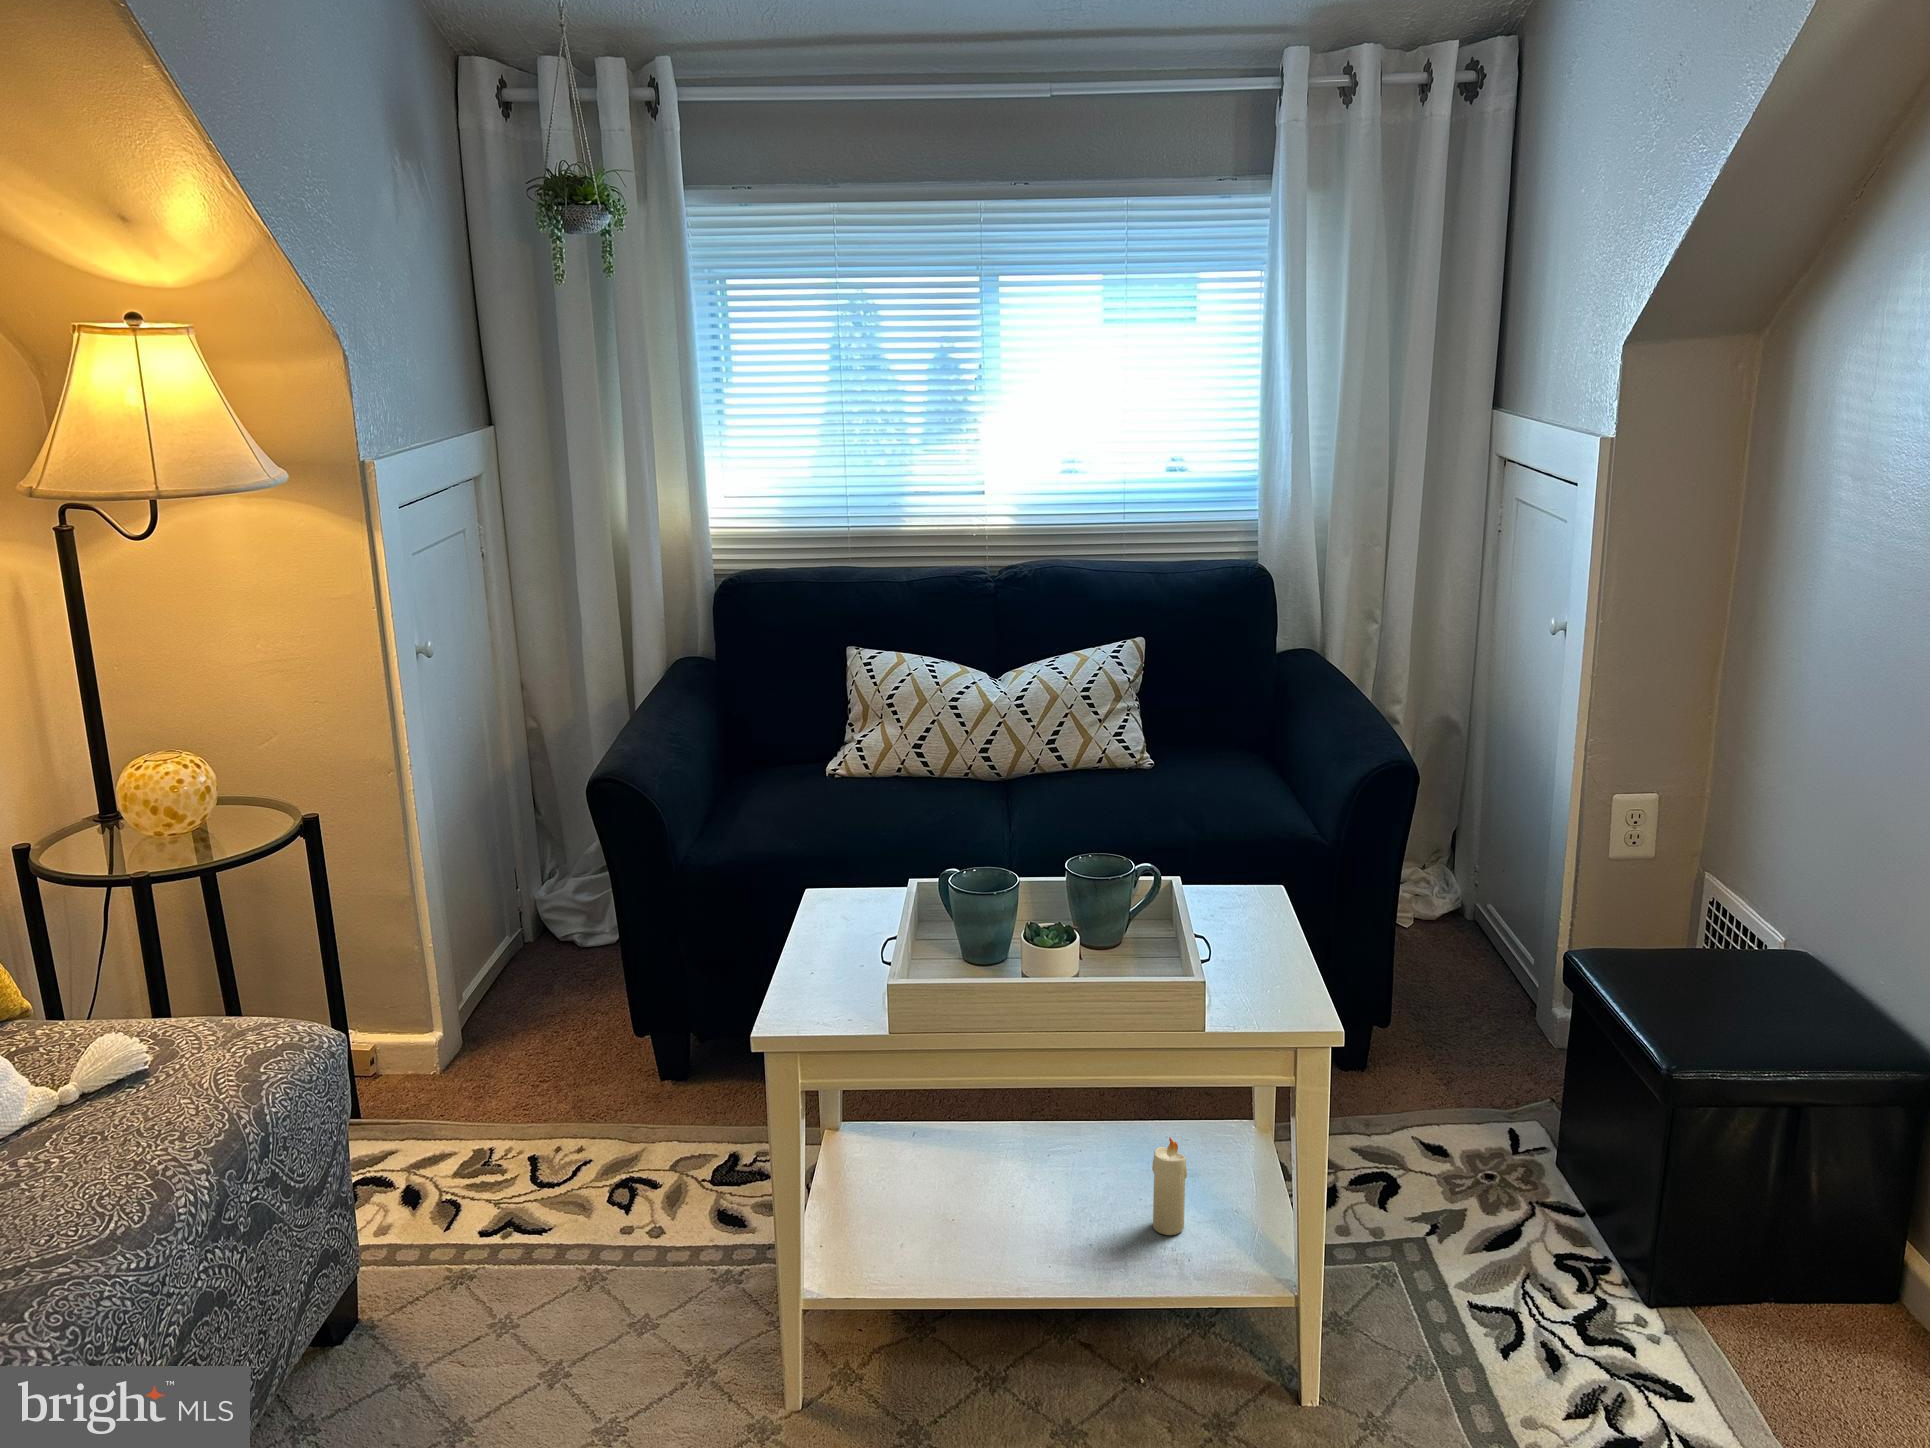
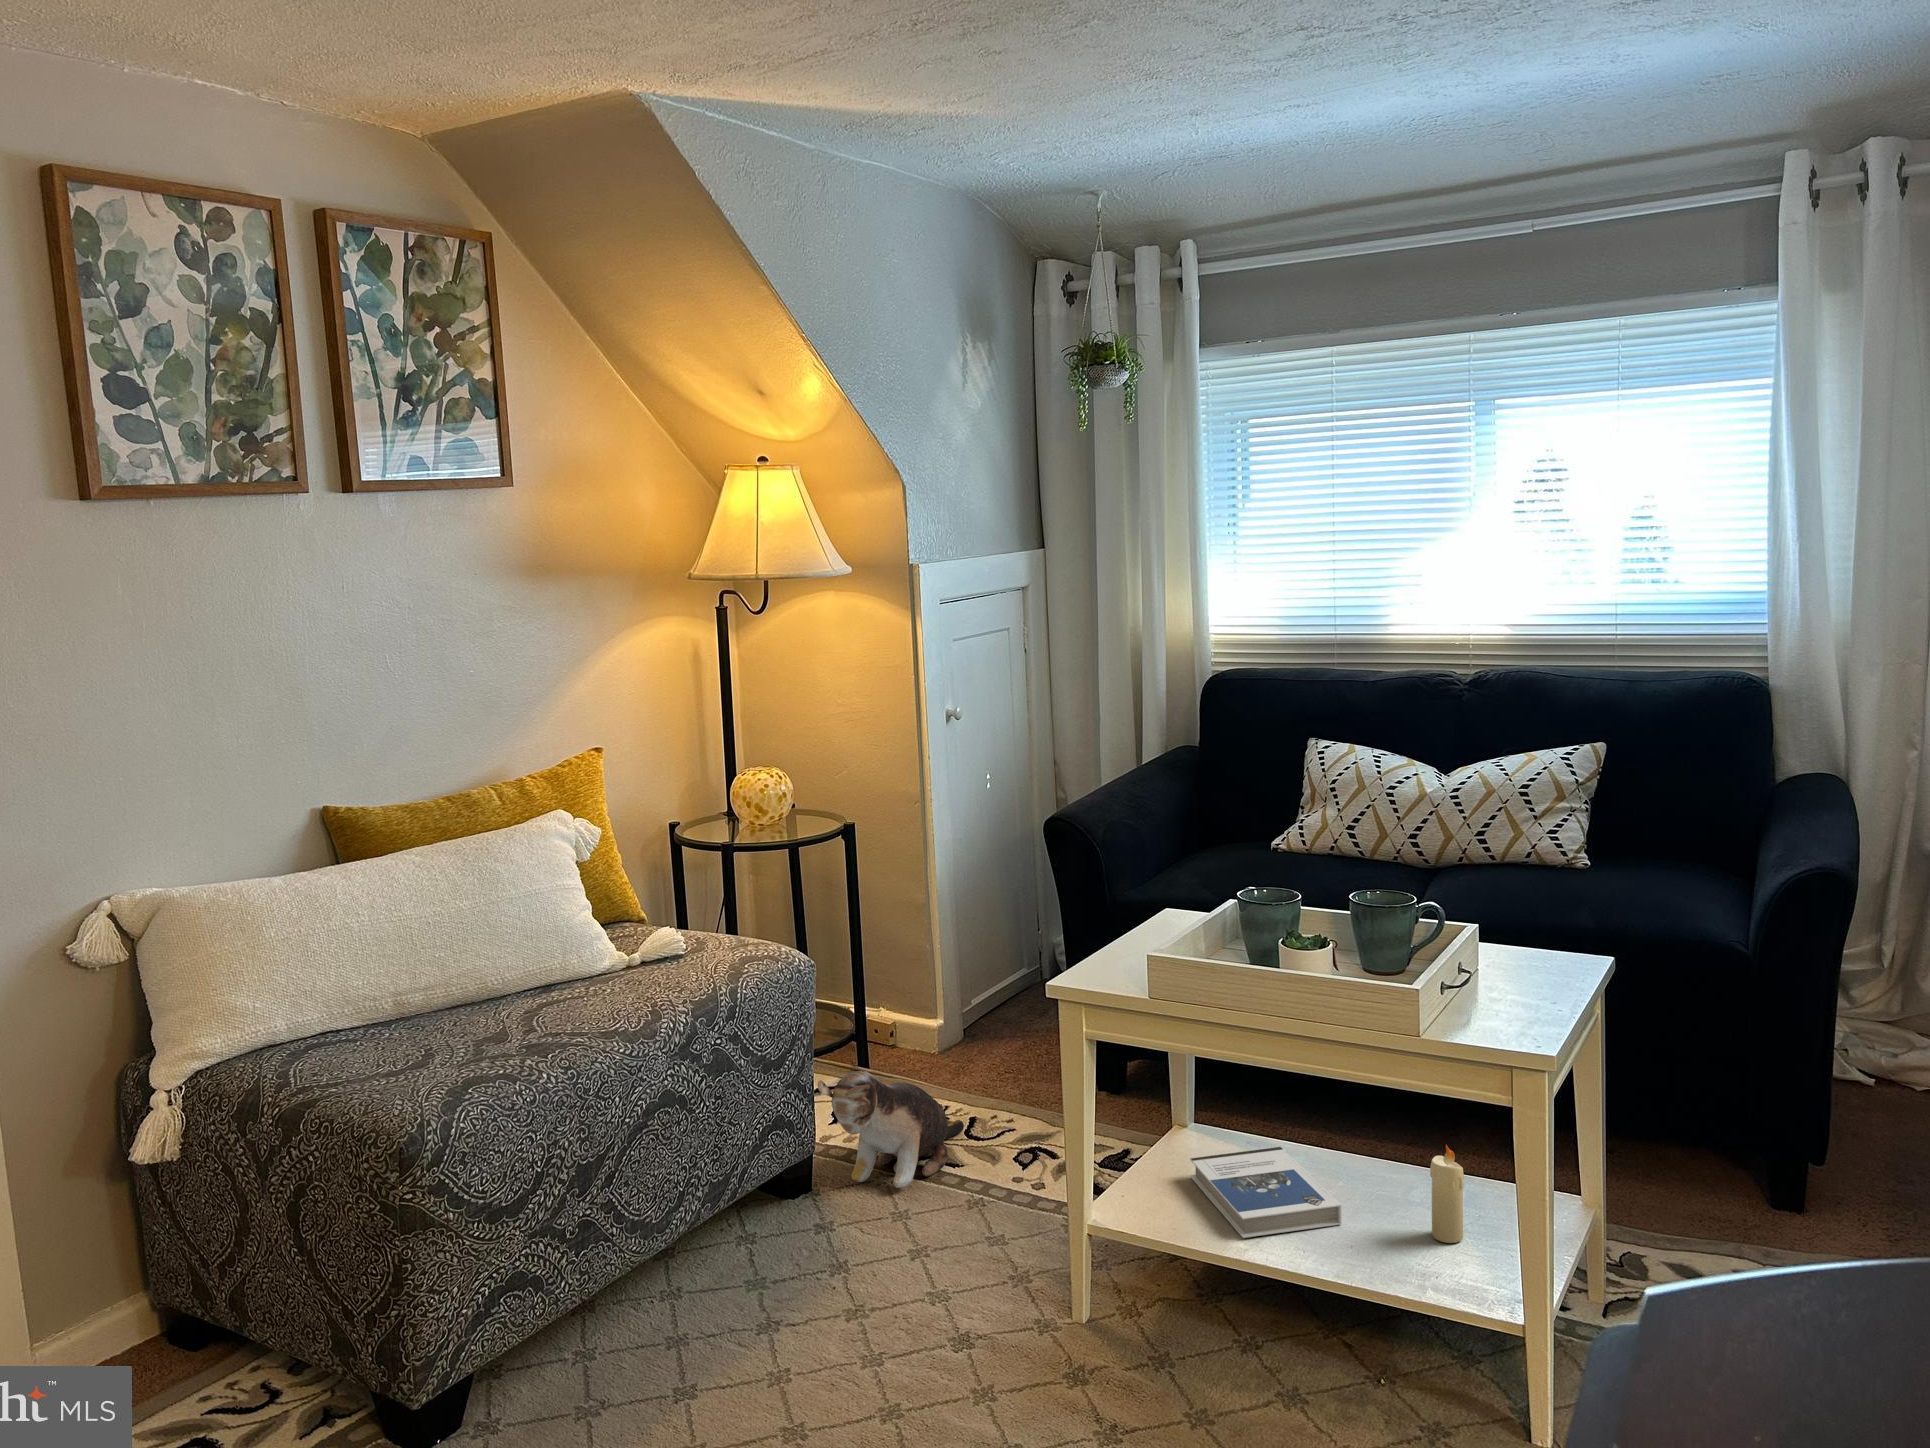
plush toy: none [370,1151,531,1292] -> present [817,1070,964,1188]
hardback book: none [878,1154,1063,1285] -> present [1190,1147,1342,1238]

